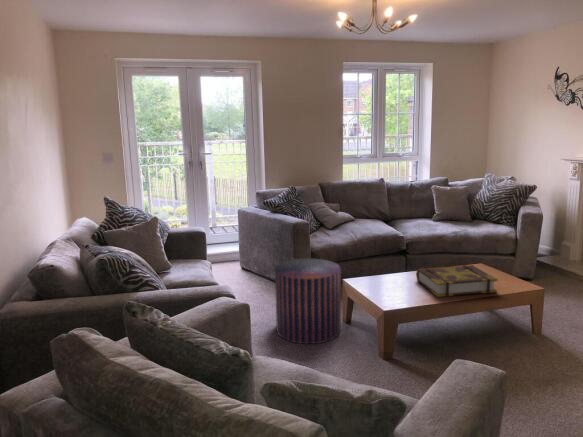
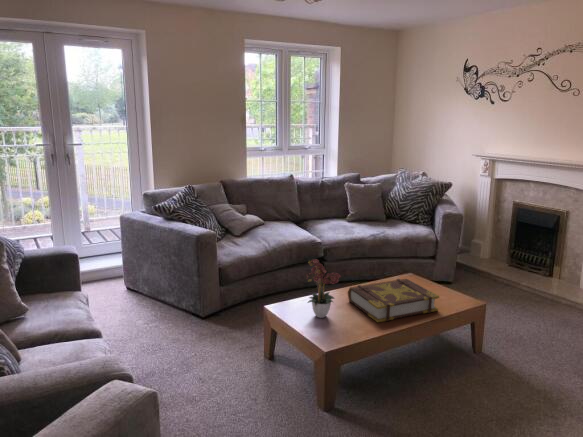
flower arrangement: none [375,239,410,291] -> present [307,259,341,318]
pouf: present [275,259,341,344] -> none [178,281,262,393]

